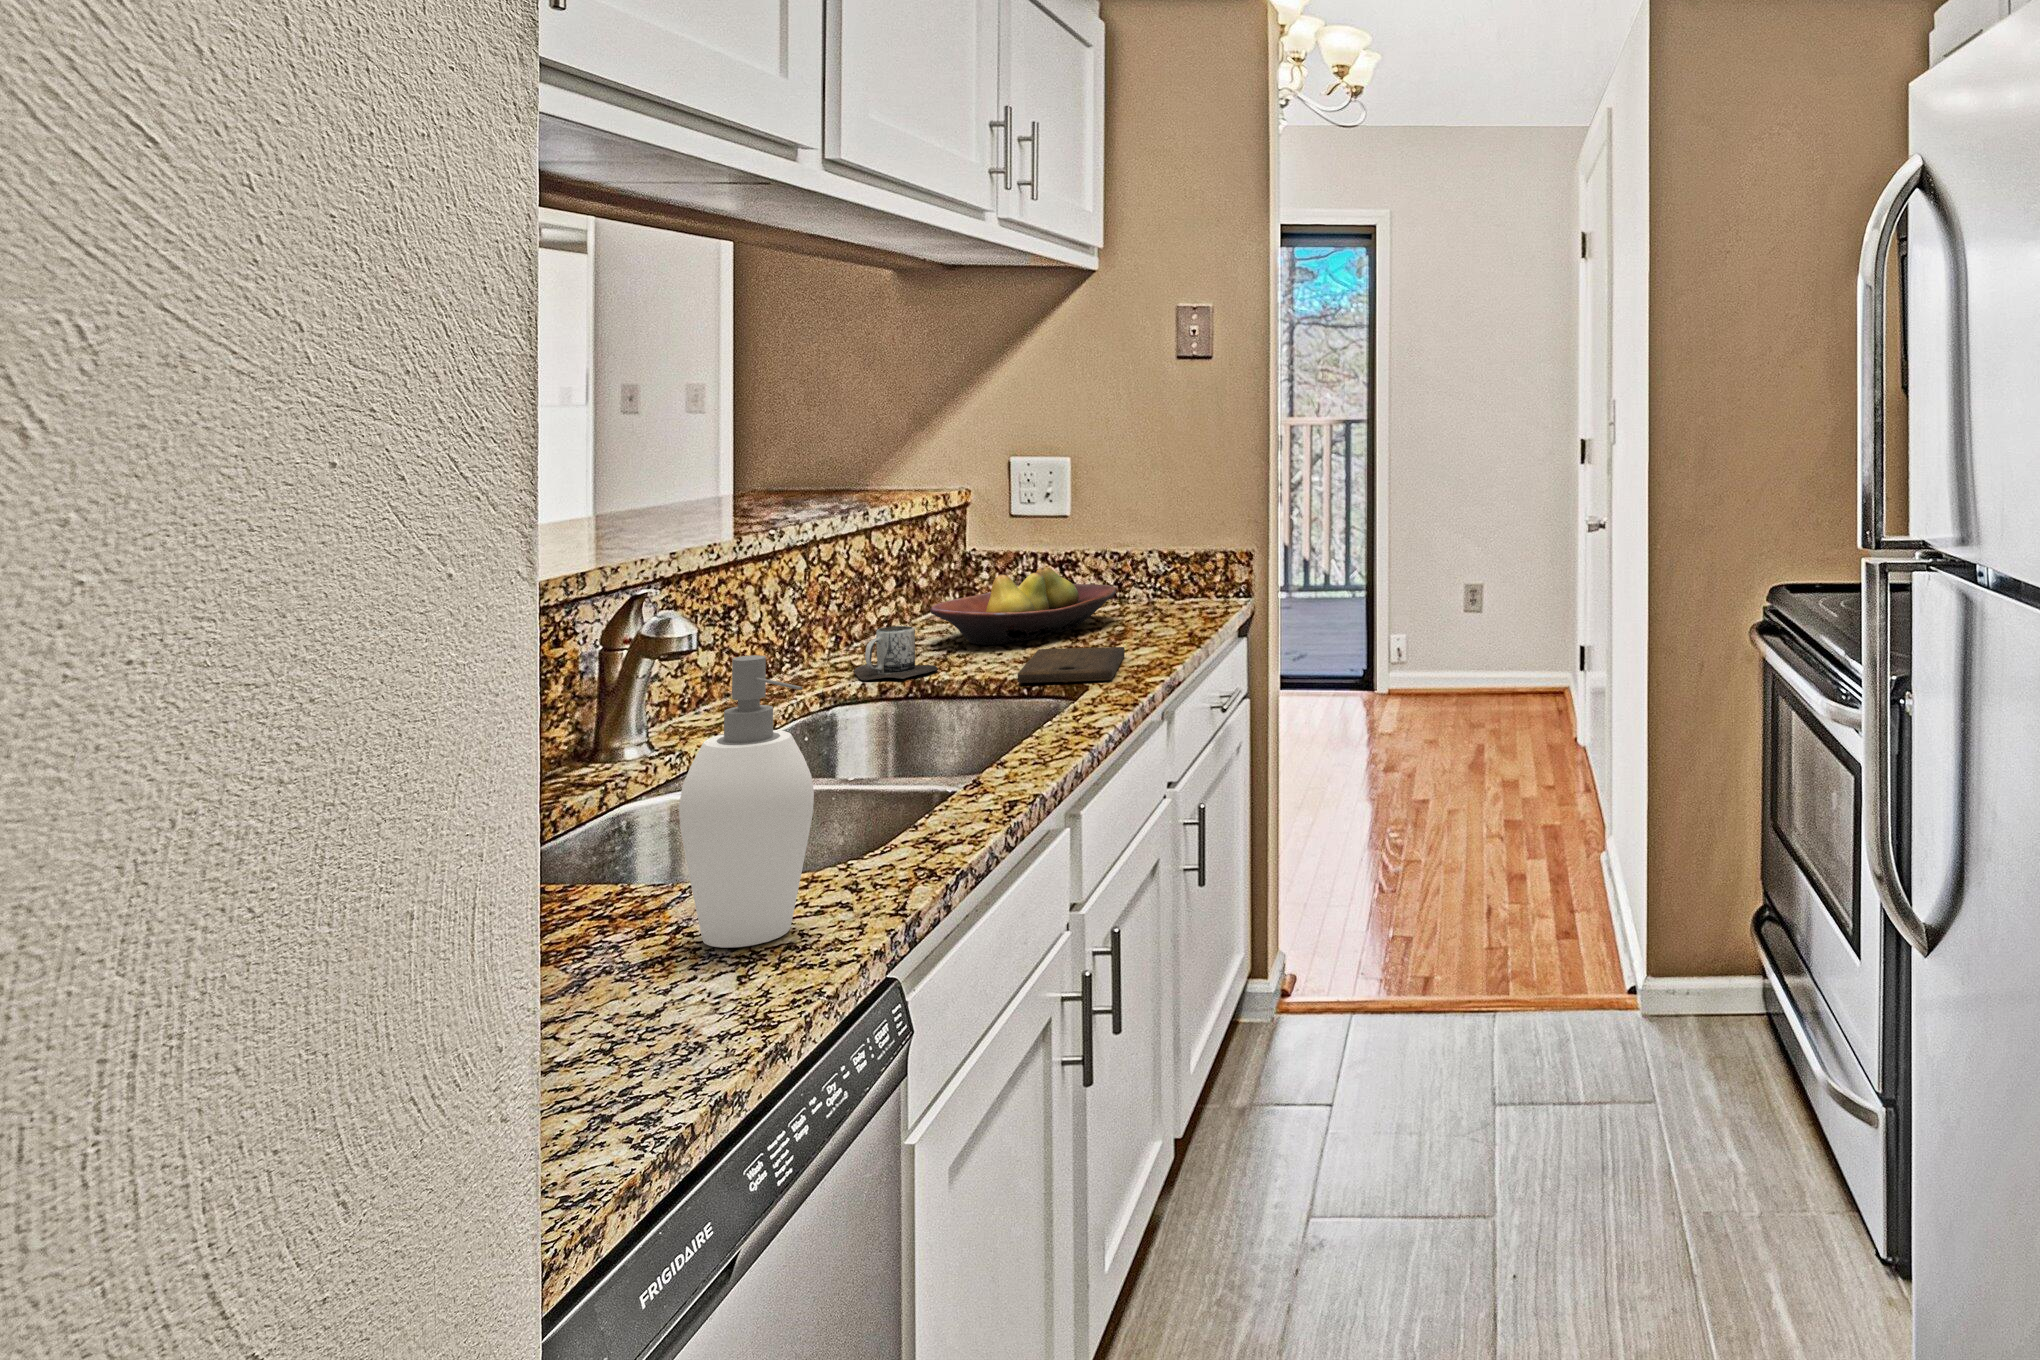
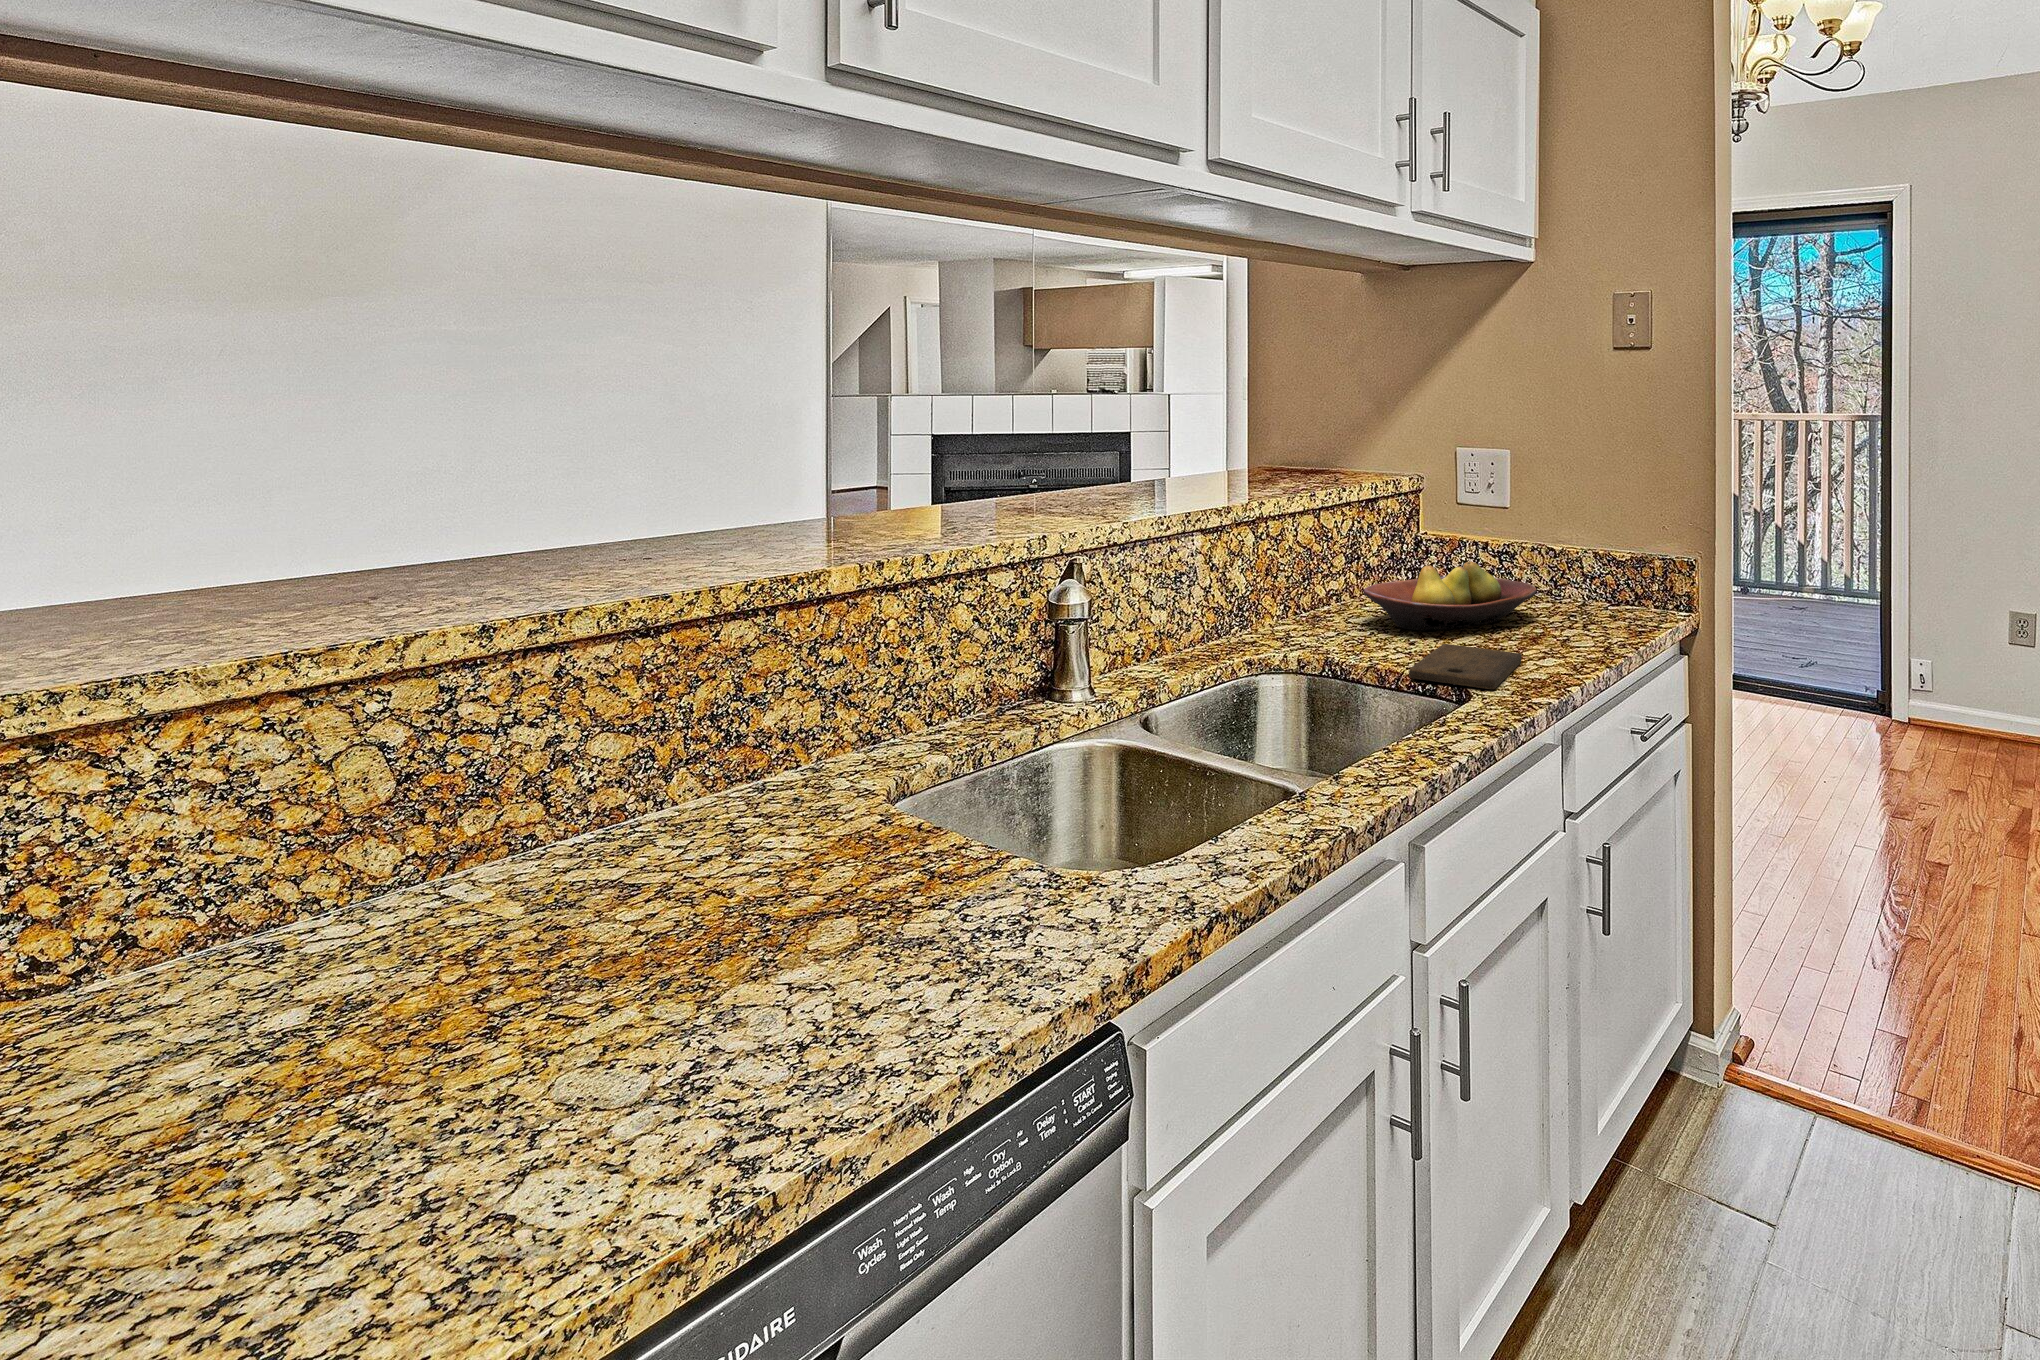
mug: present [854,626,938,680] -> none [1284,605,1353,656]
soap dispenser: present [679,655,814,948] -> none [950,666,1071,953]

